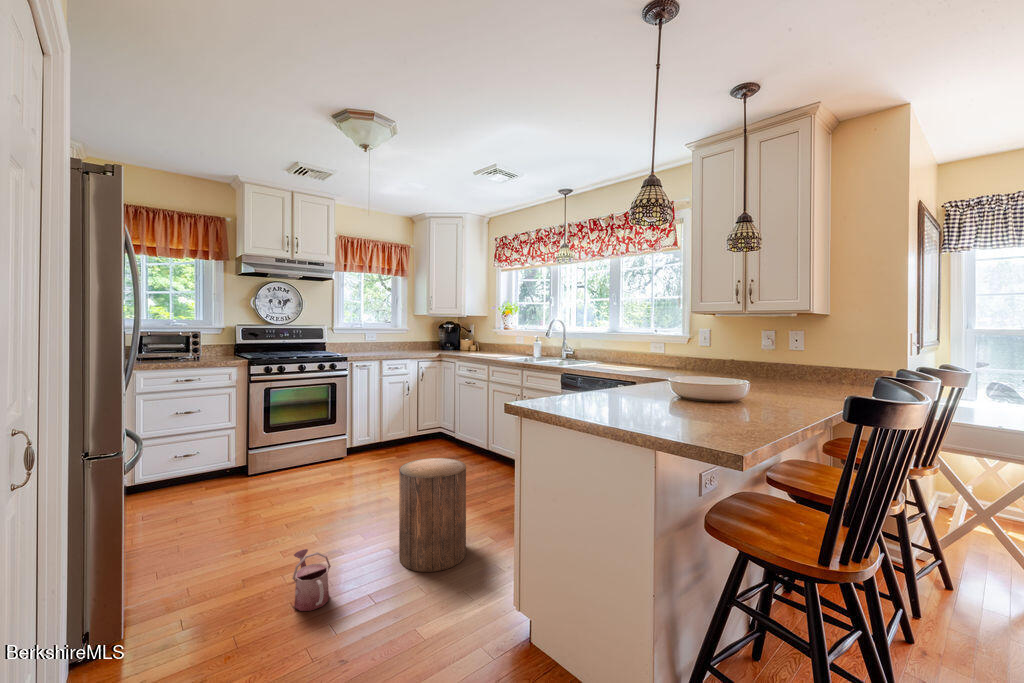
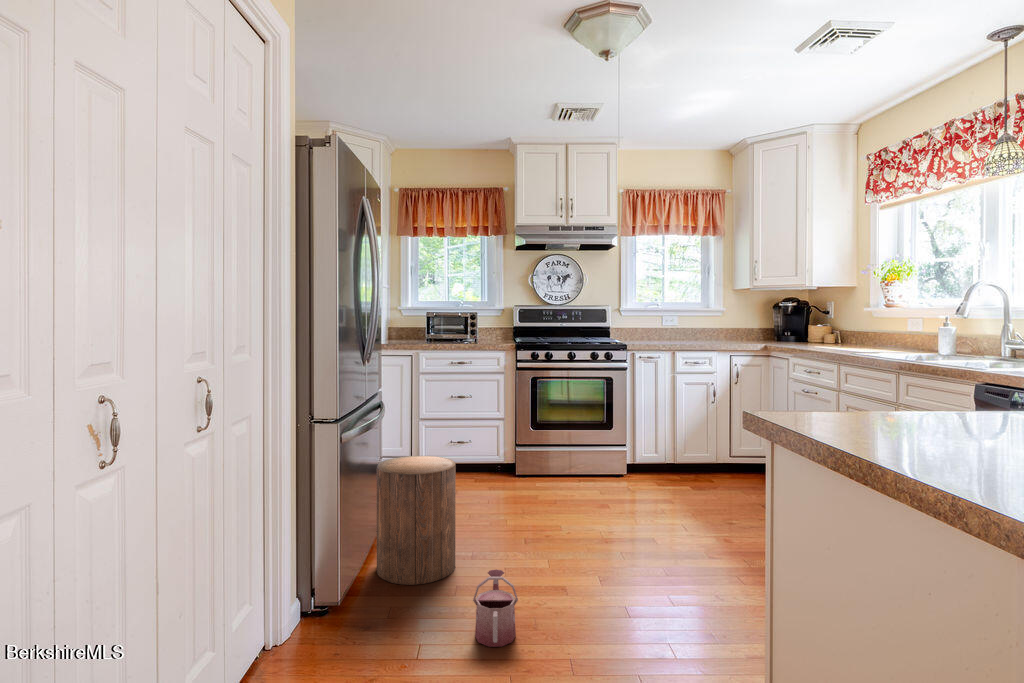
stool: present [399,458,466,572] -> present [377,456,456,585]

